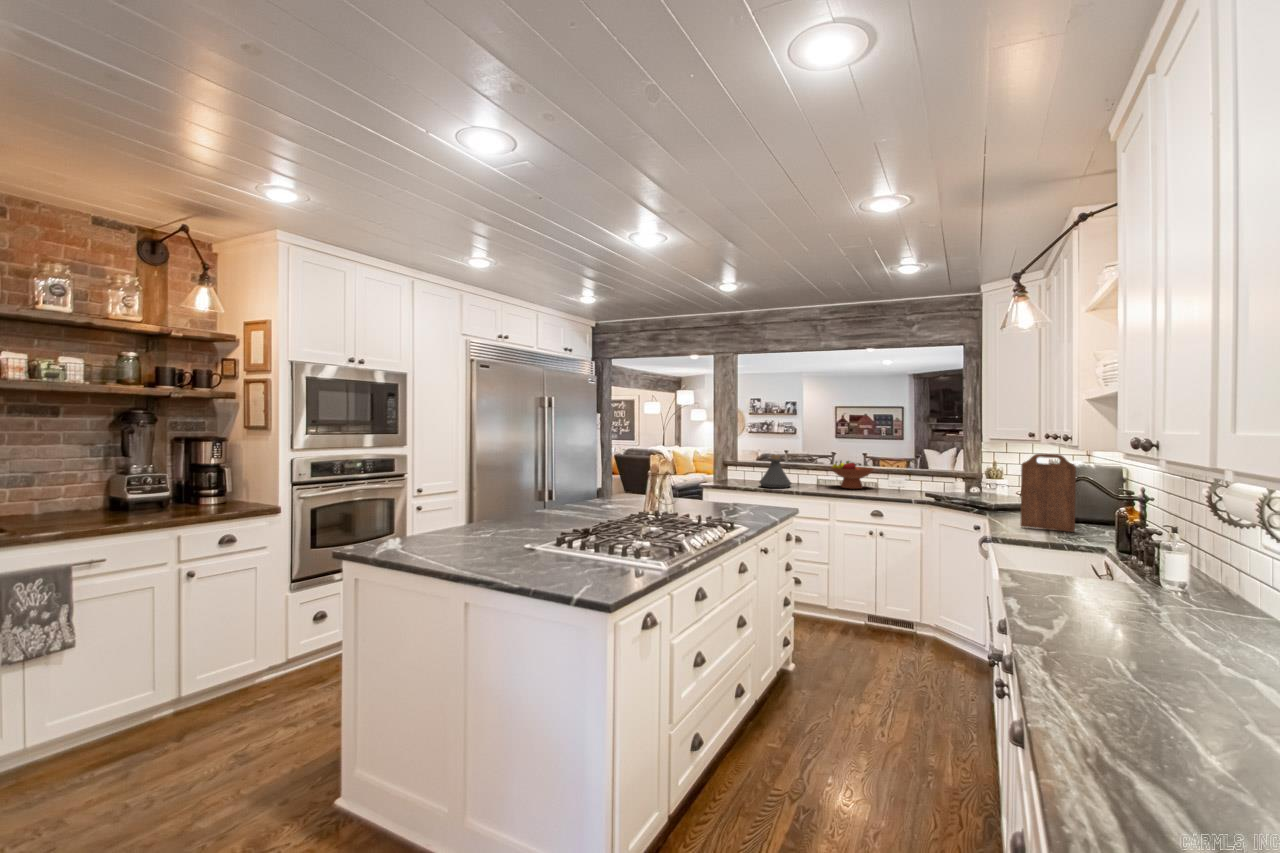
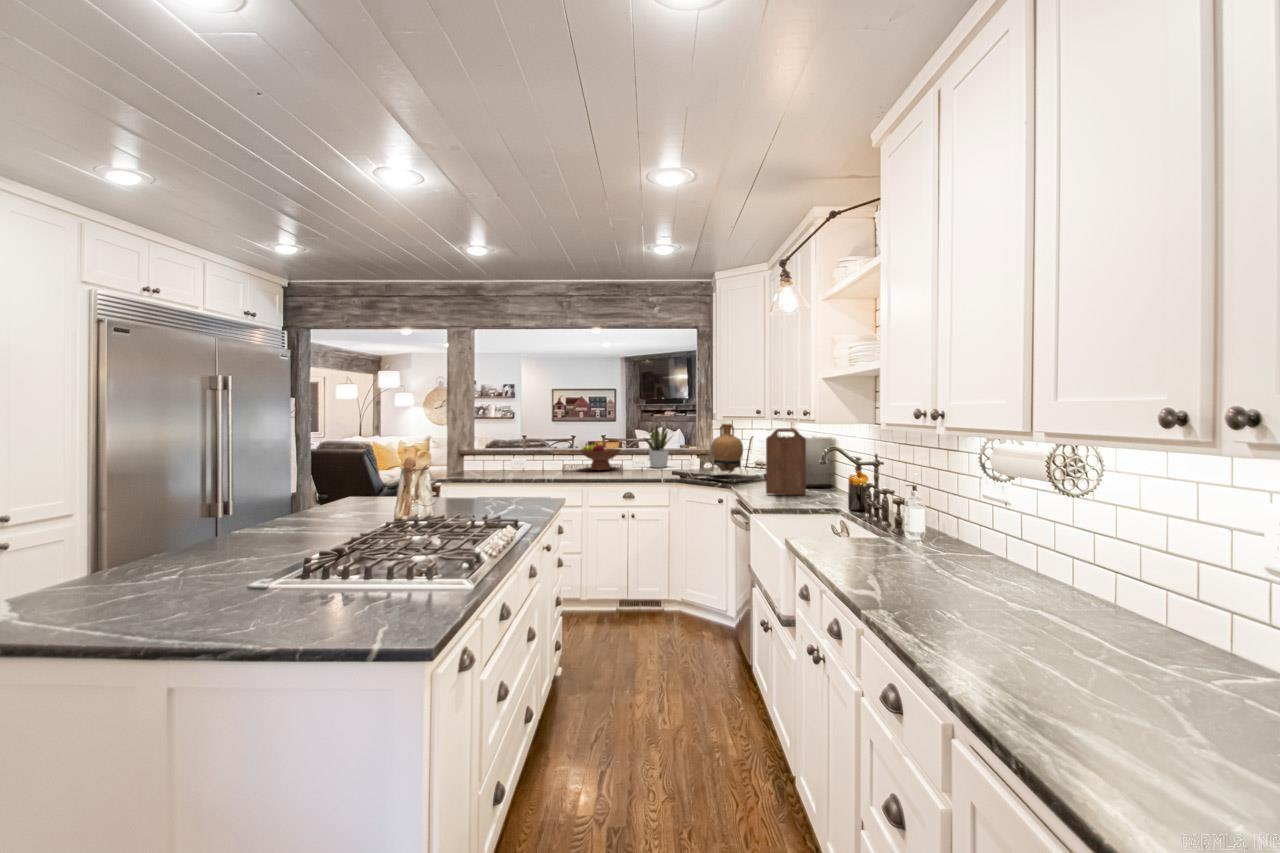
potted plant: none [899,442,938,491] -> present [645,425,671,468]
vase: none [970,446,1012,503] -> present [711,423,743,473]
bottle: present [759,455,791,488] -> none [507,440,542,475]

